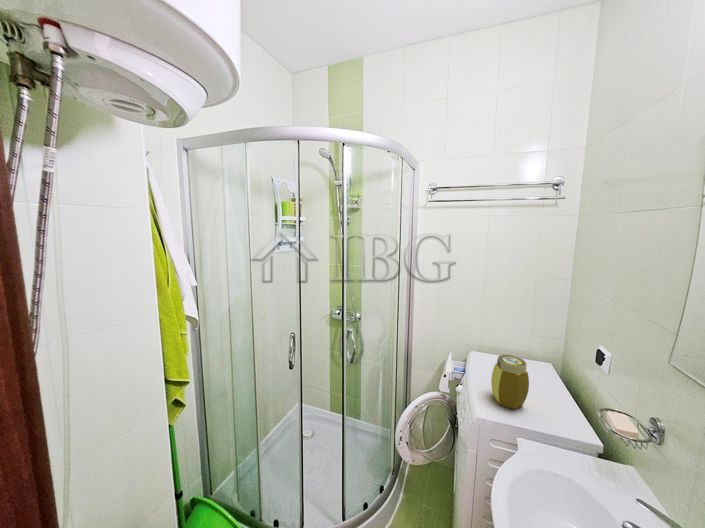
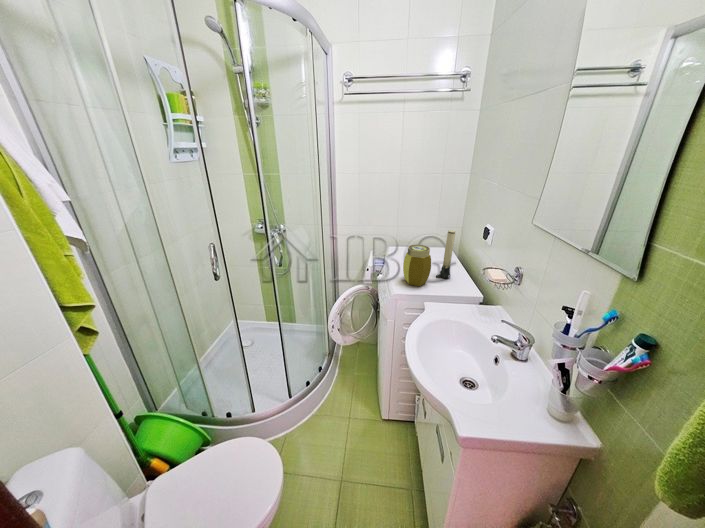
candle: none [535,342,561,403] -> present [436,230,455,278]

